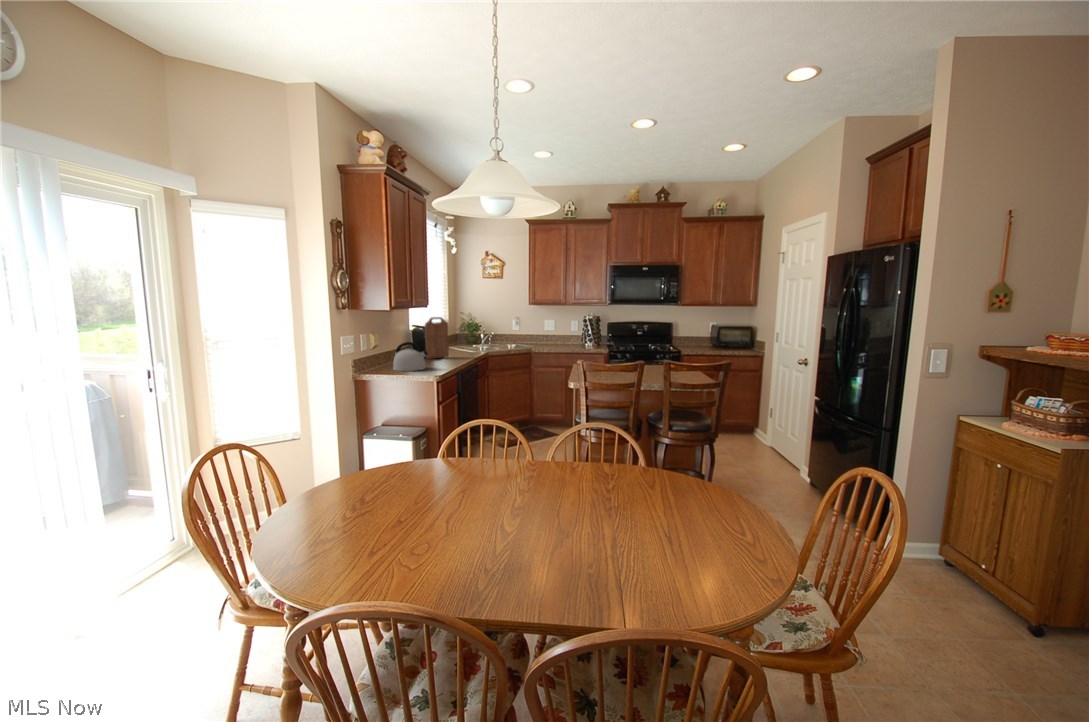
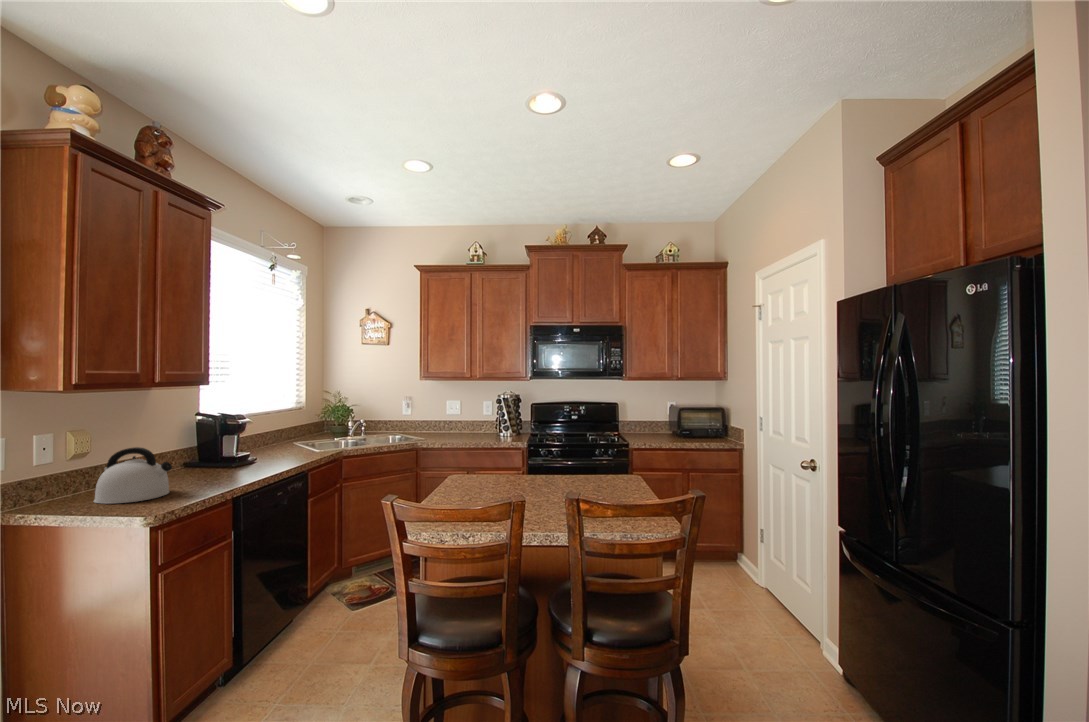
cutting board: present [425,317,449,359] -> none [211,400,258,469]

